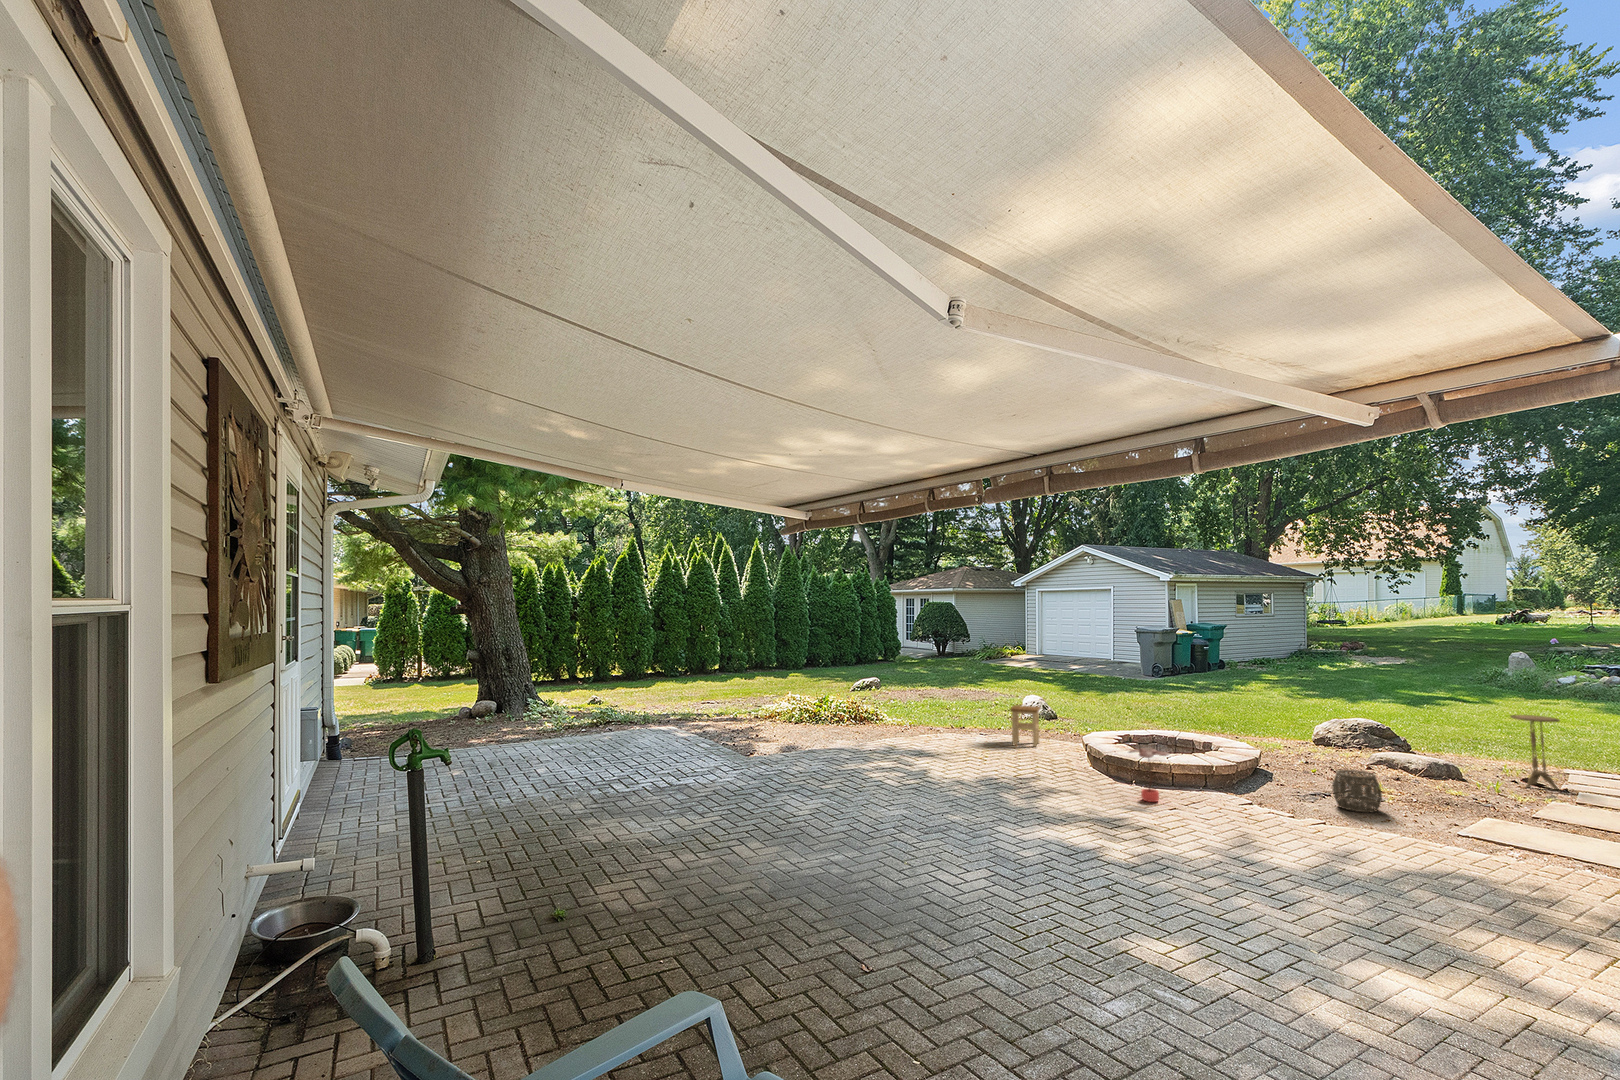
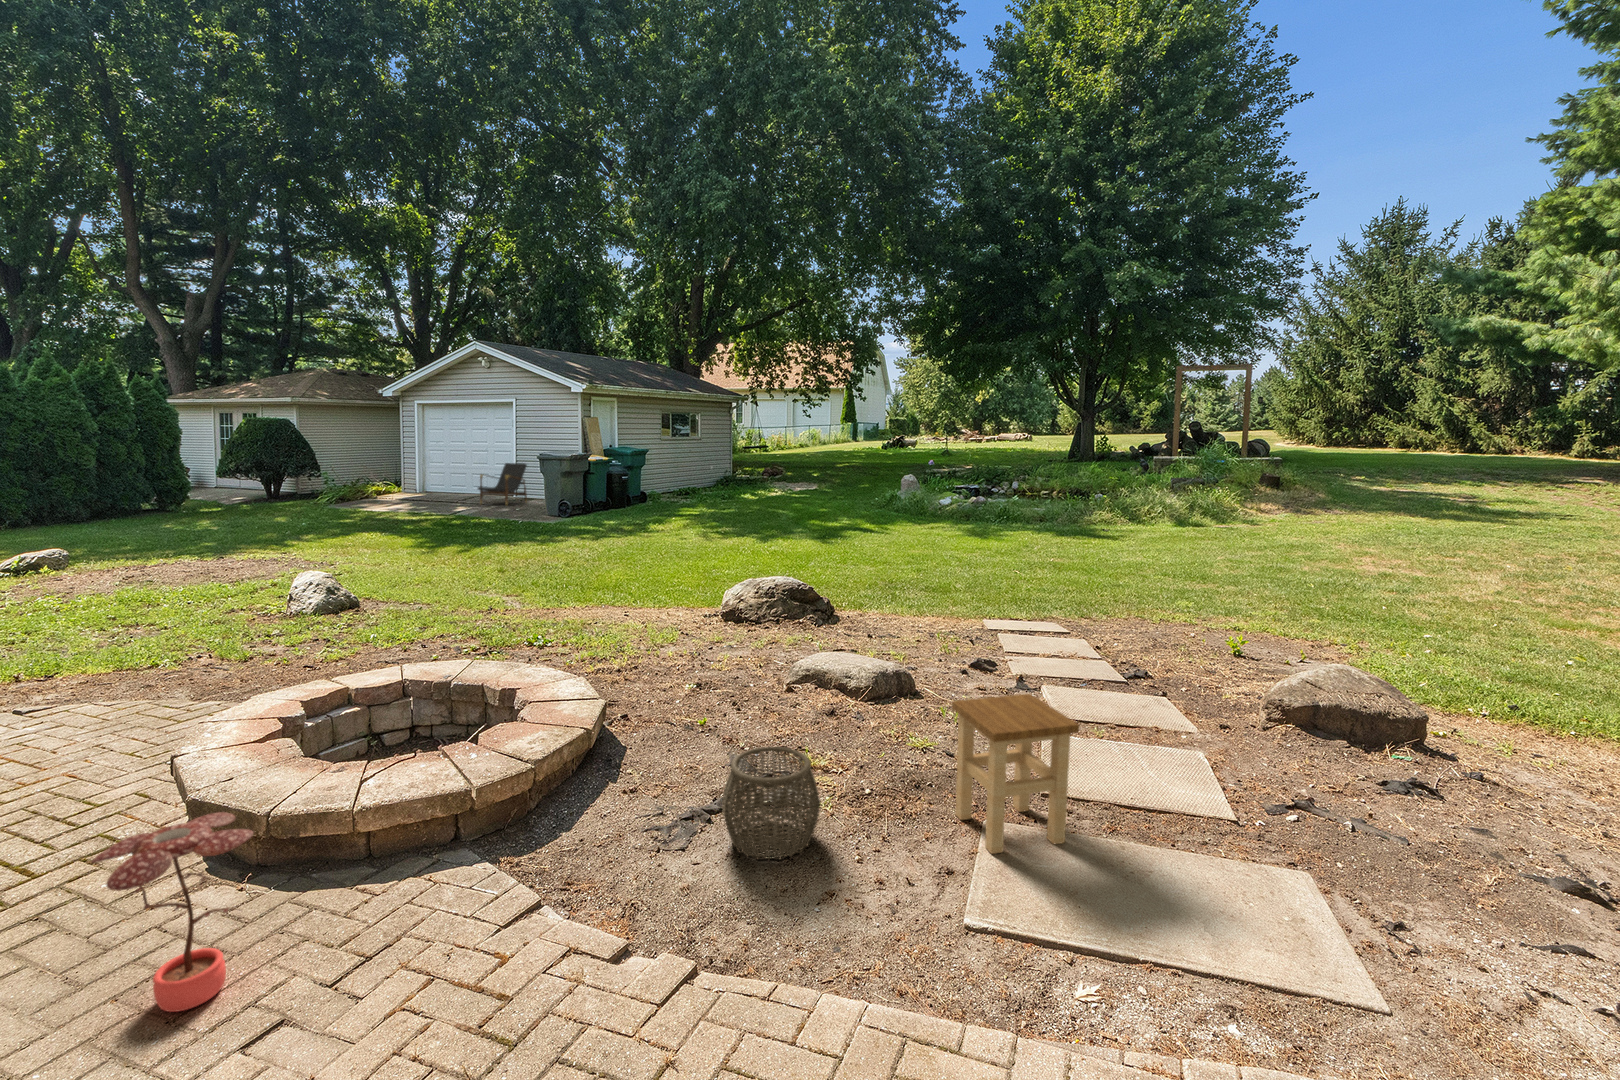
lounge chair: none [1086,634,1122,666] -> present [478,463,527,504]
stool: present [1010,705,1040,747] -> present [952,694,1079,854]
side table: present [1511,715,1560,790] -> none [980,564,1040,680]

